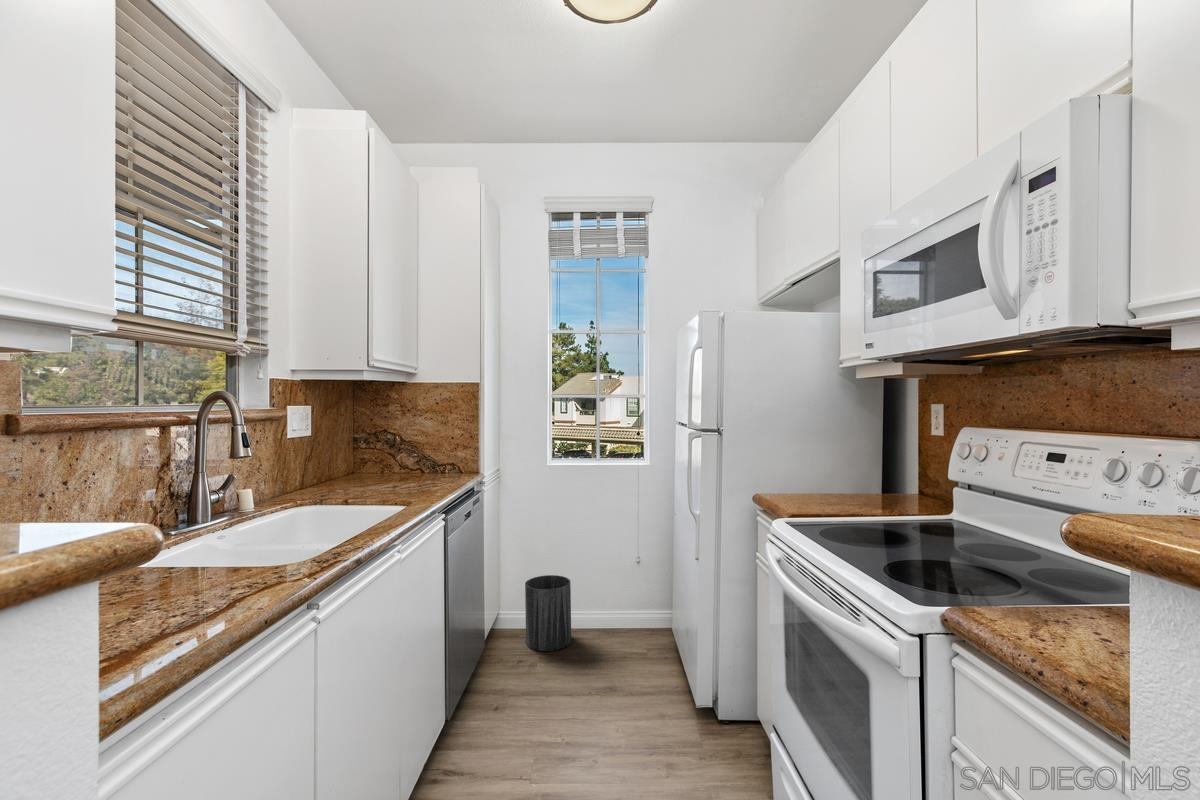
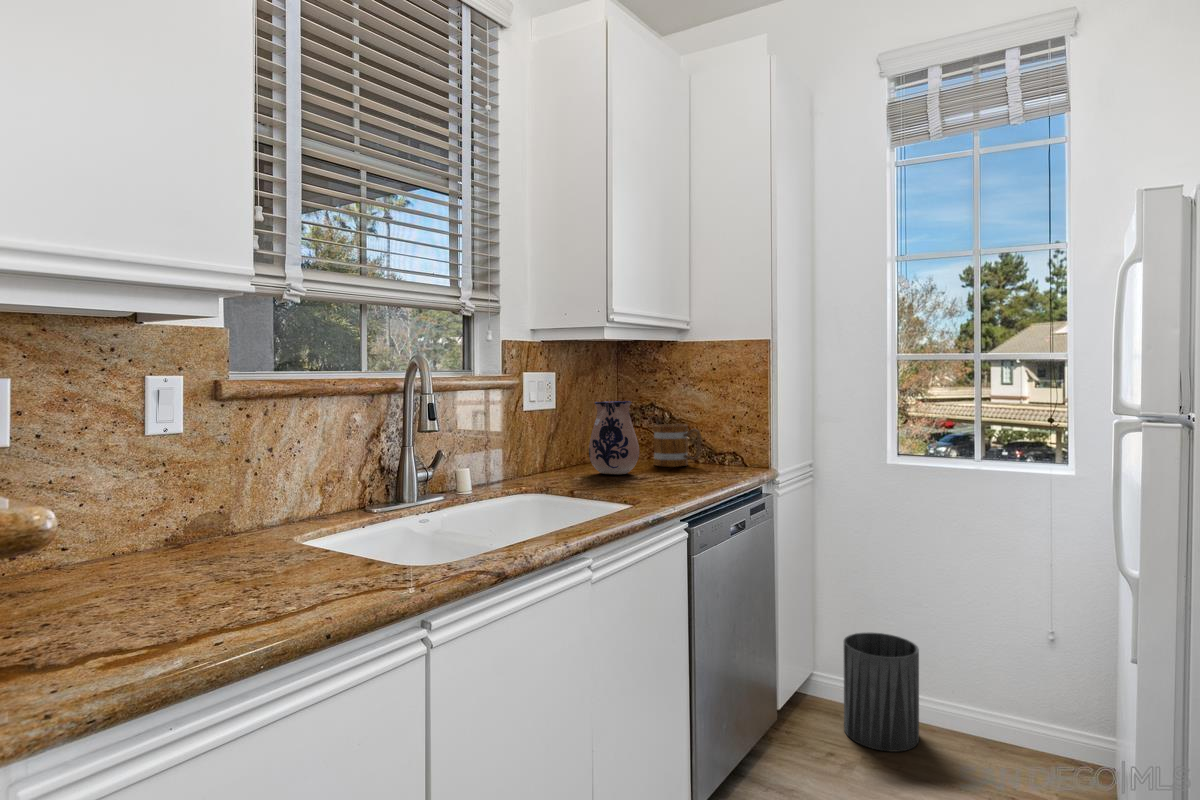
ceramic pitcher: none [344,428,387,486] -> present [589,401,639,474]
mug: none [390,445,429,477] -> present [654,424,701,467]

